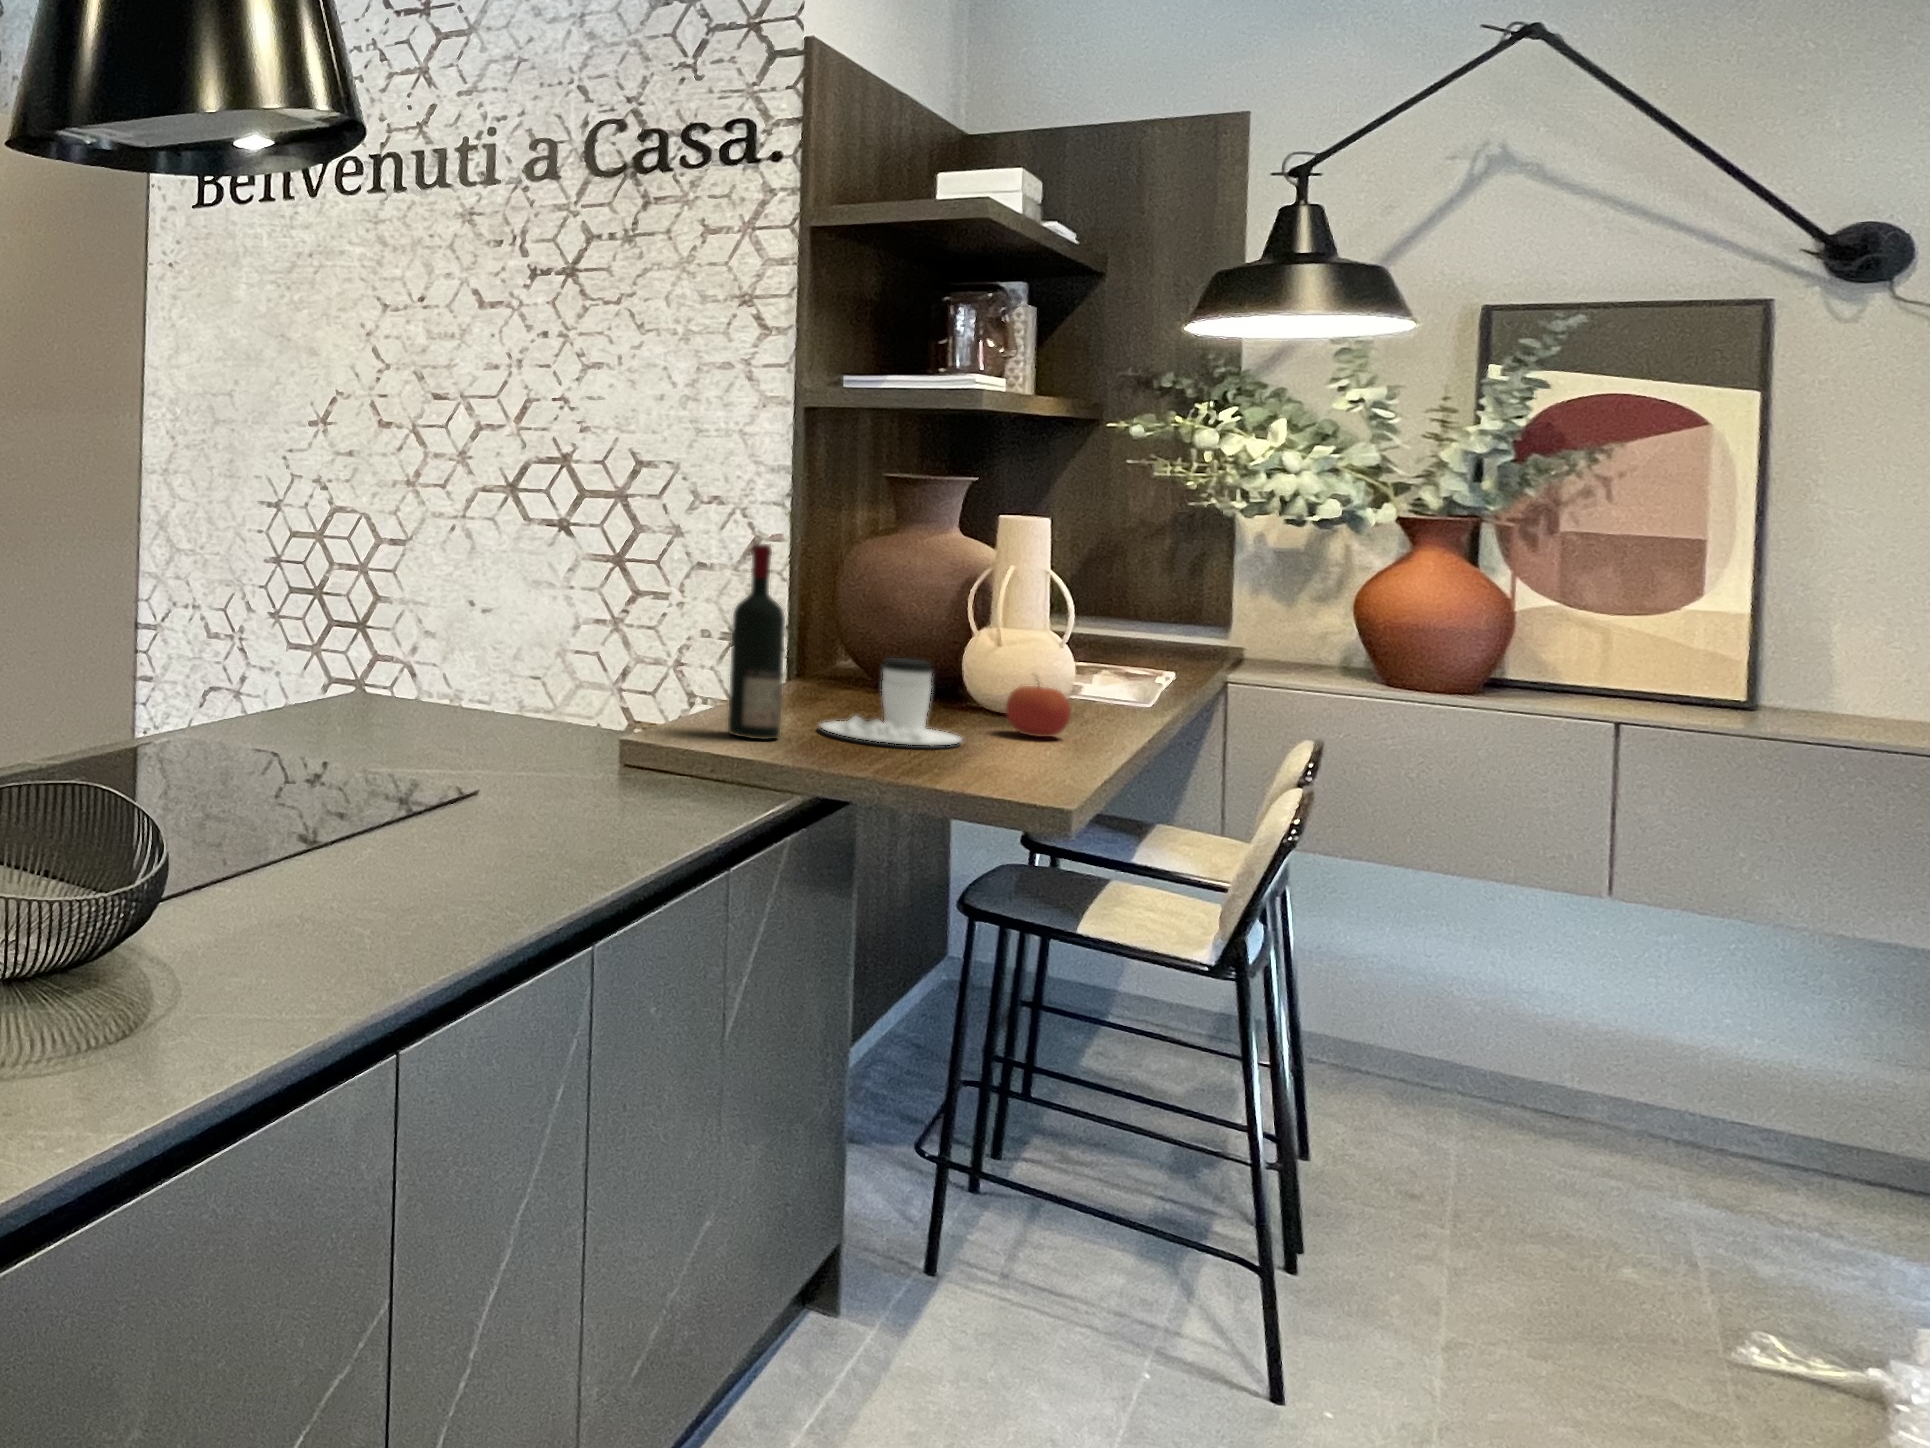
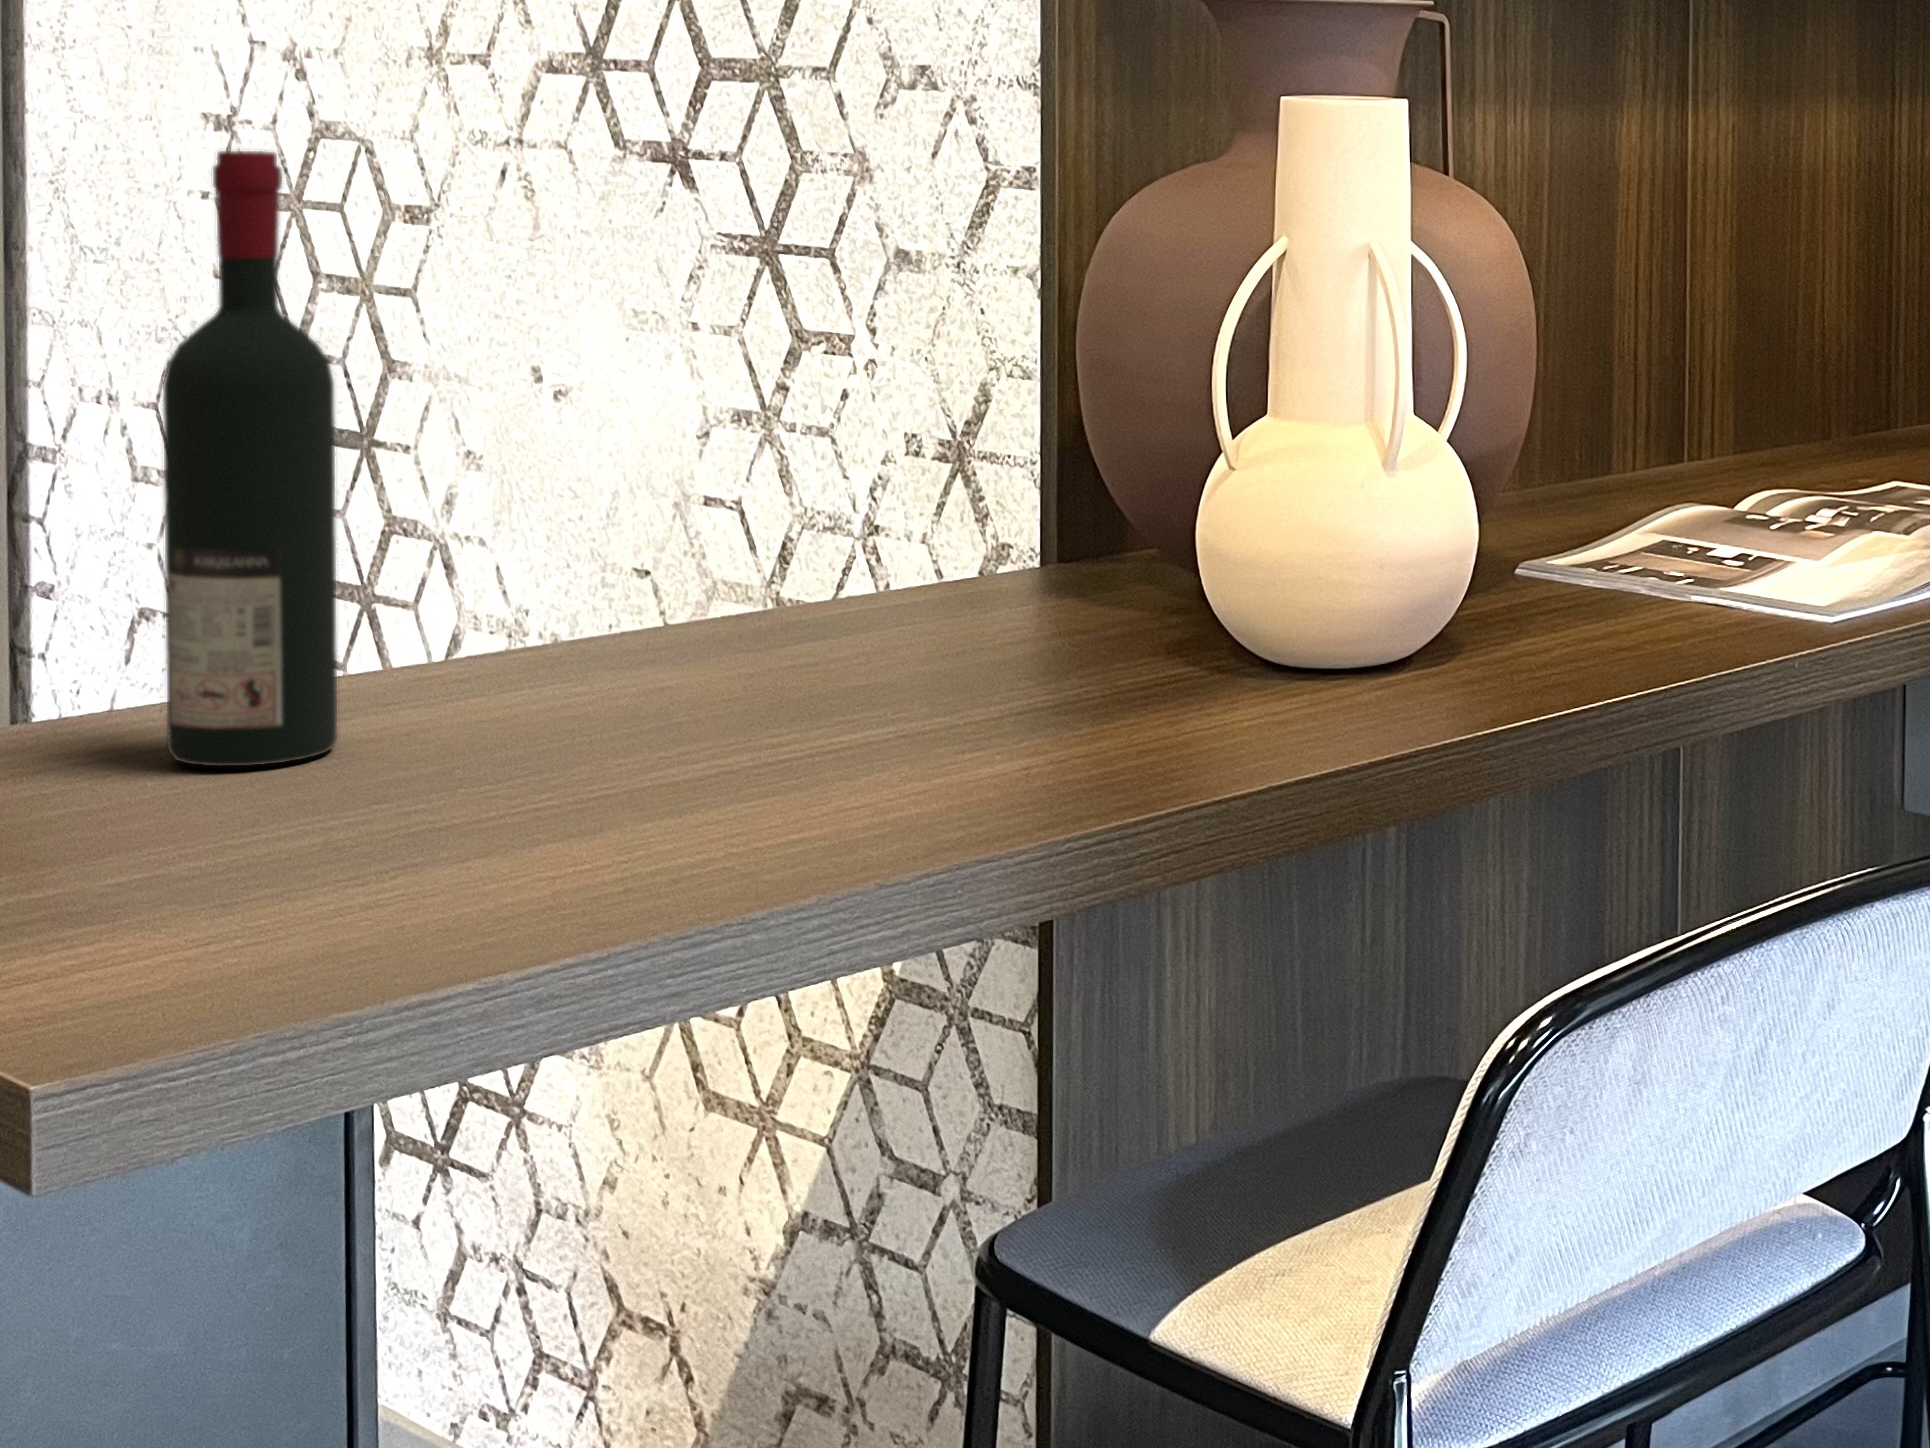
coffee cup: present [821,658,962,745] -> none [519,499,937,770]
apple: present [1006,685,1071,737] -> none [1143,531,1313,724]

